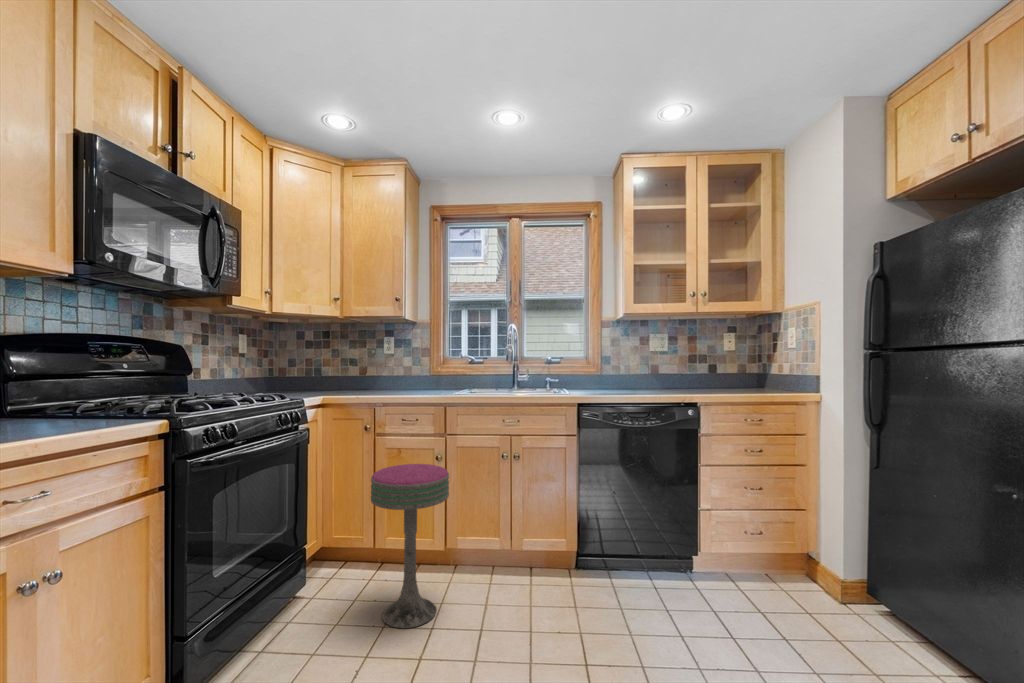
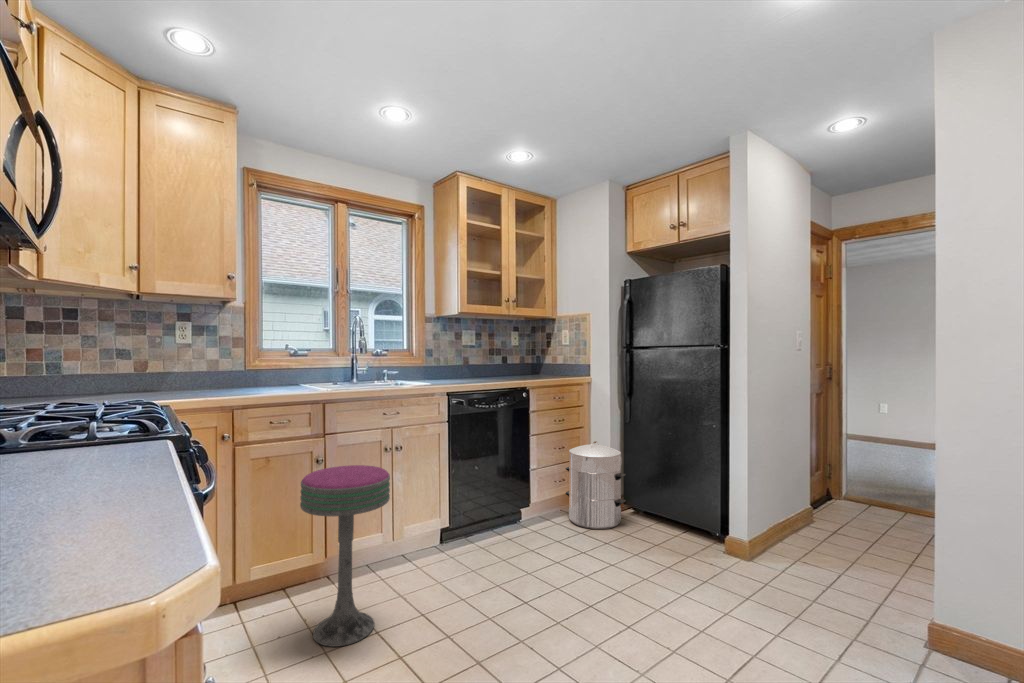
waste bin: none [756,490,849,627] -> present [565,441,626,529]

